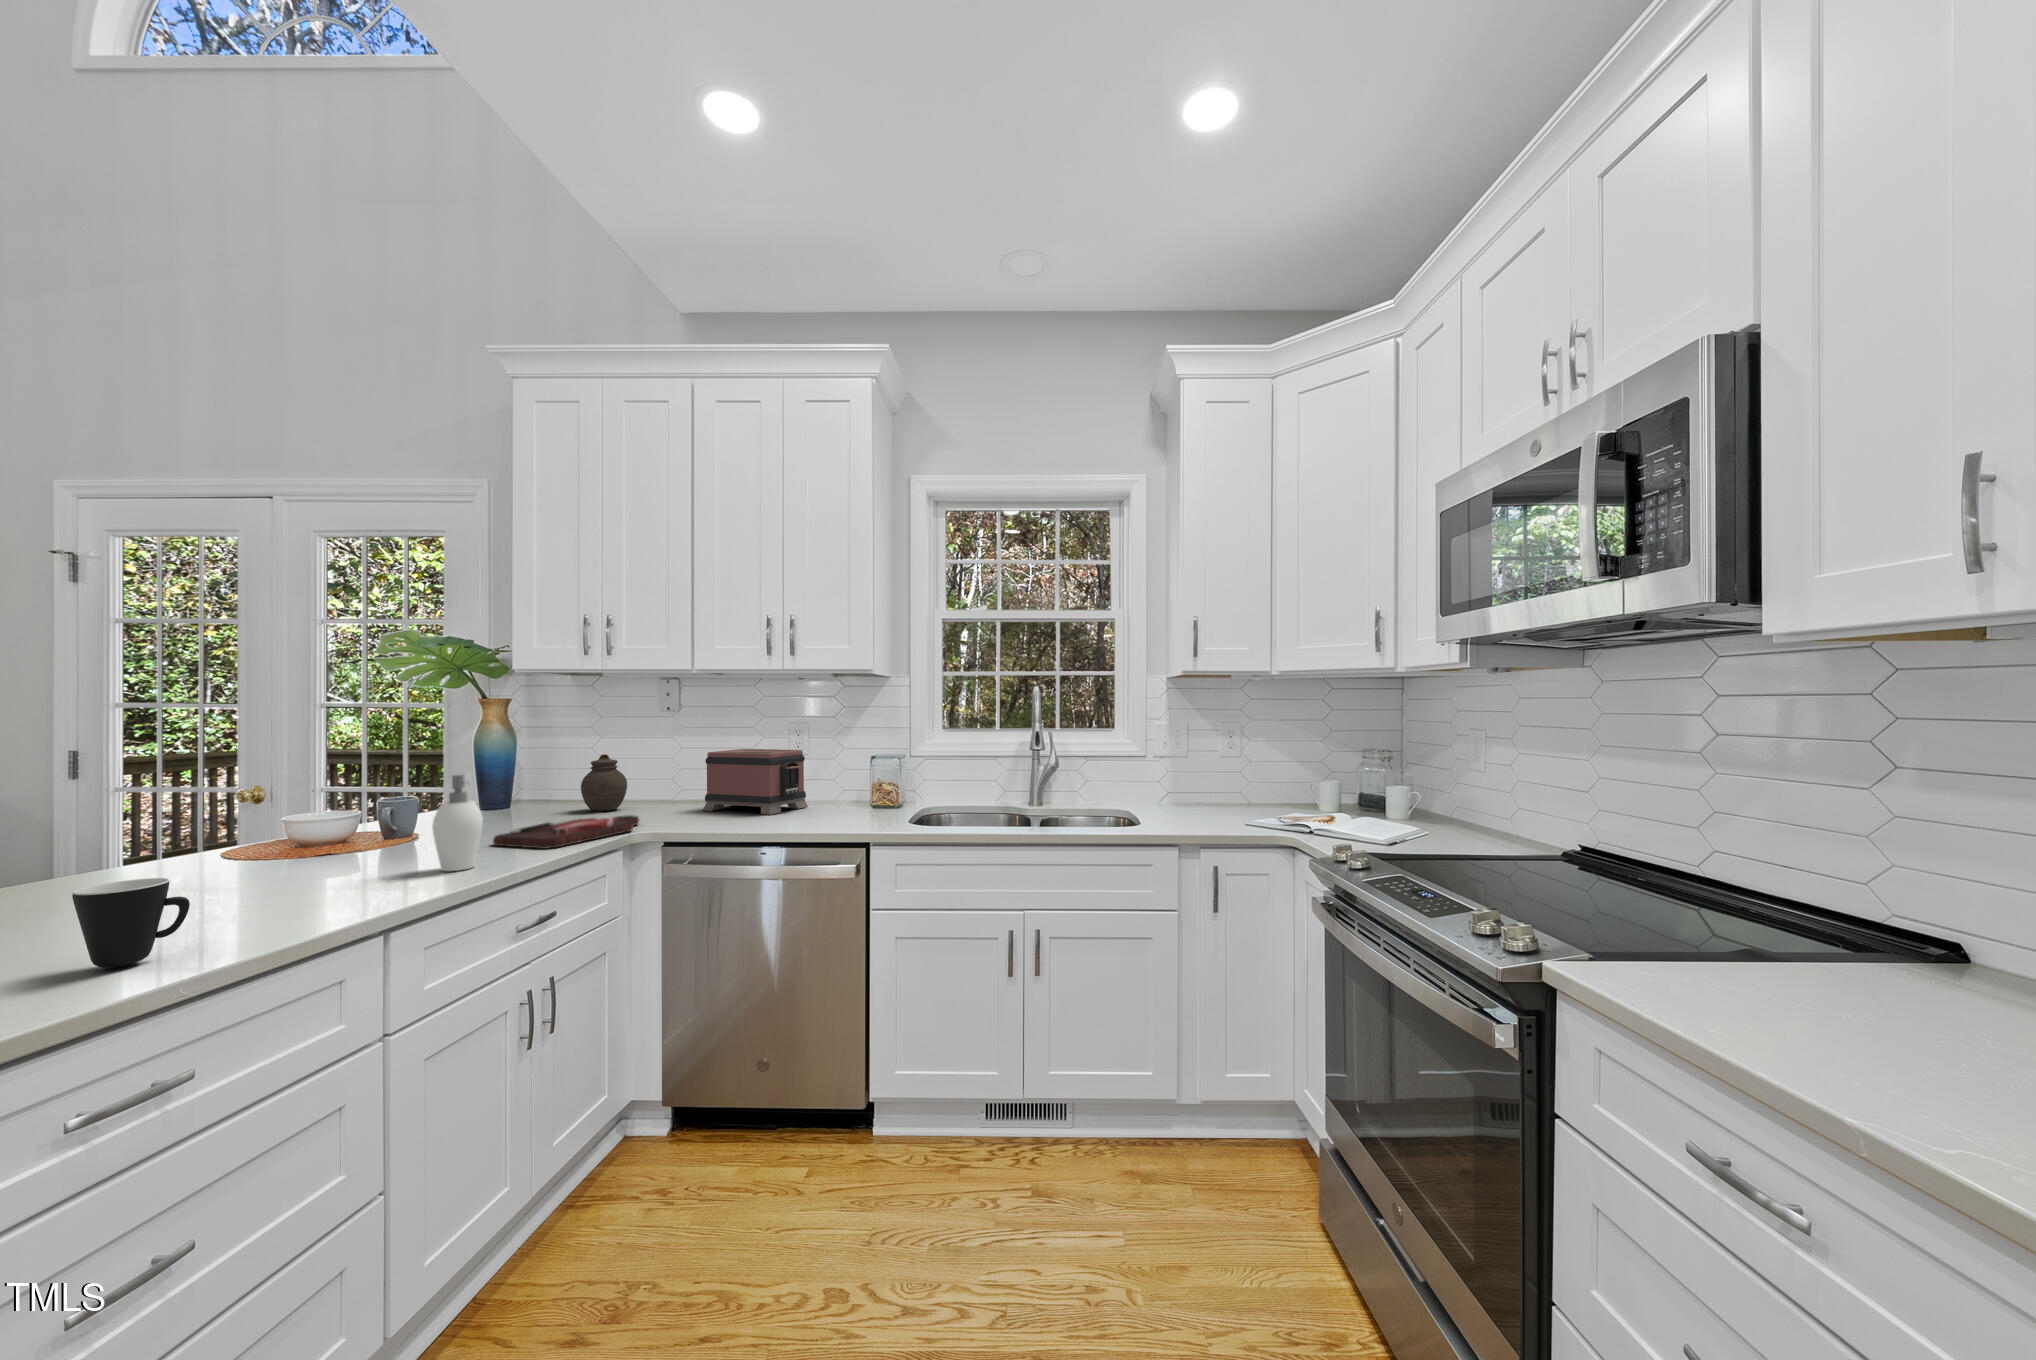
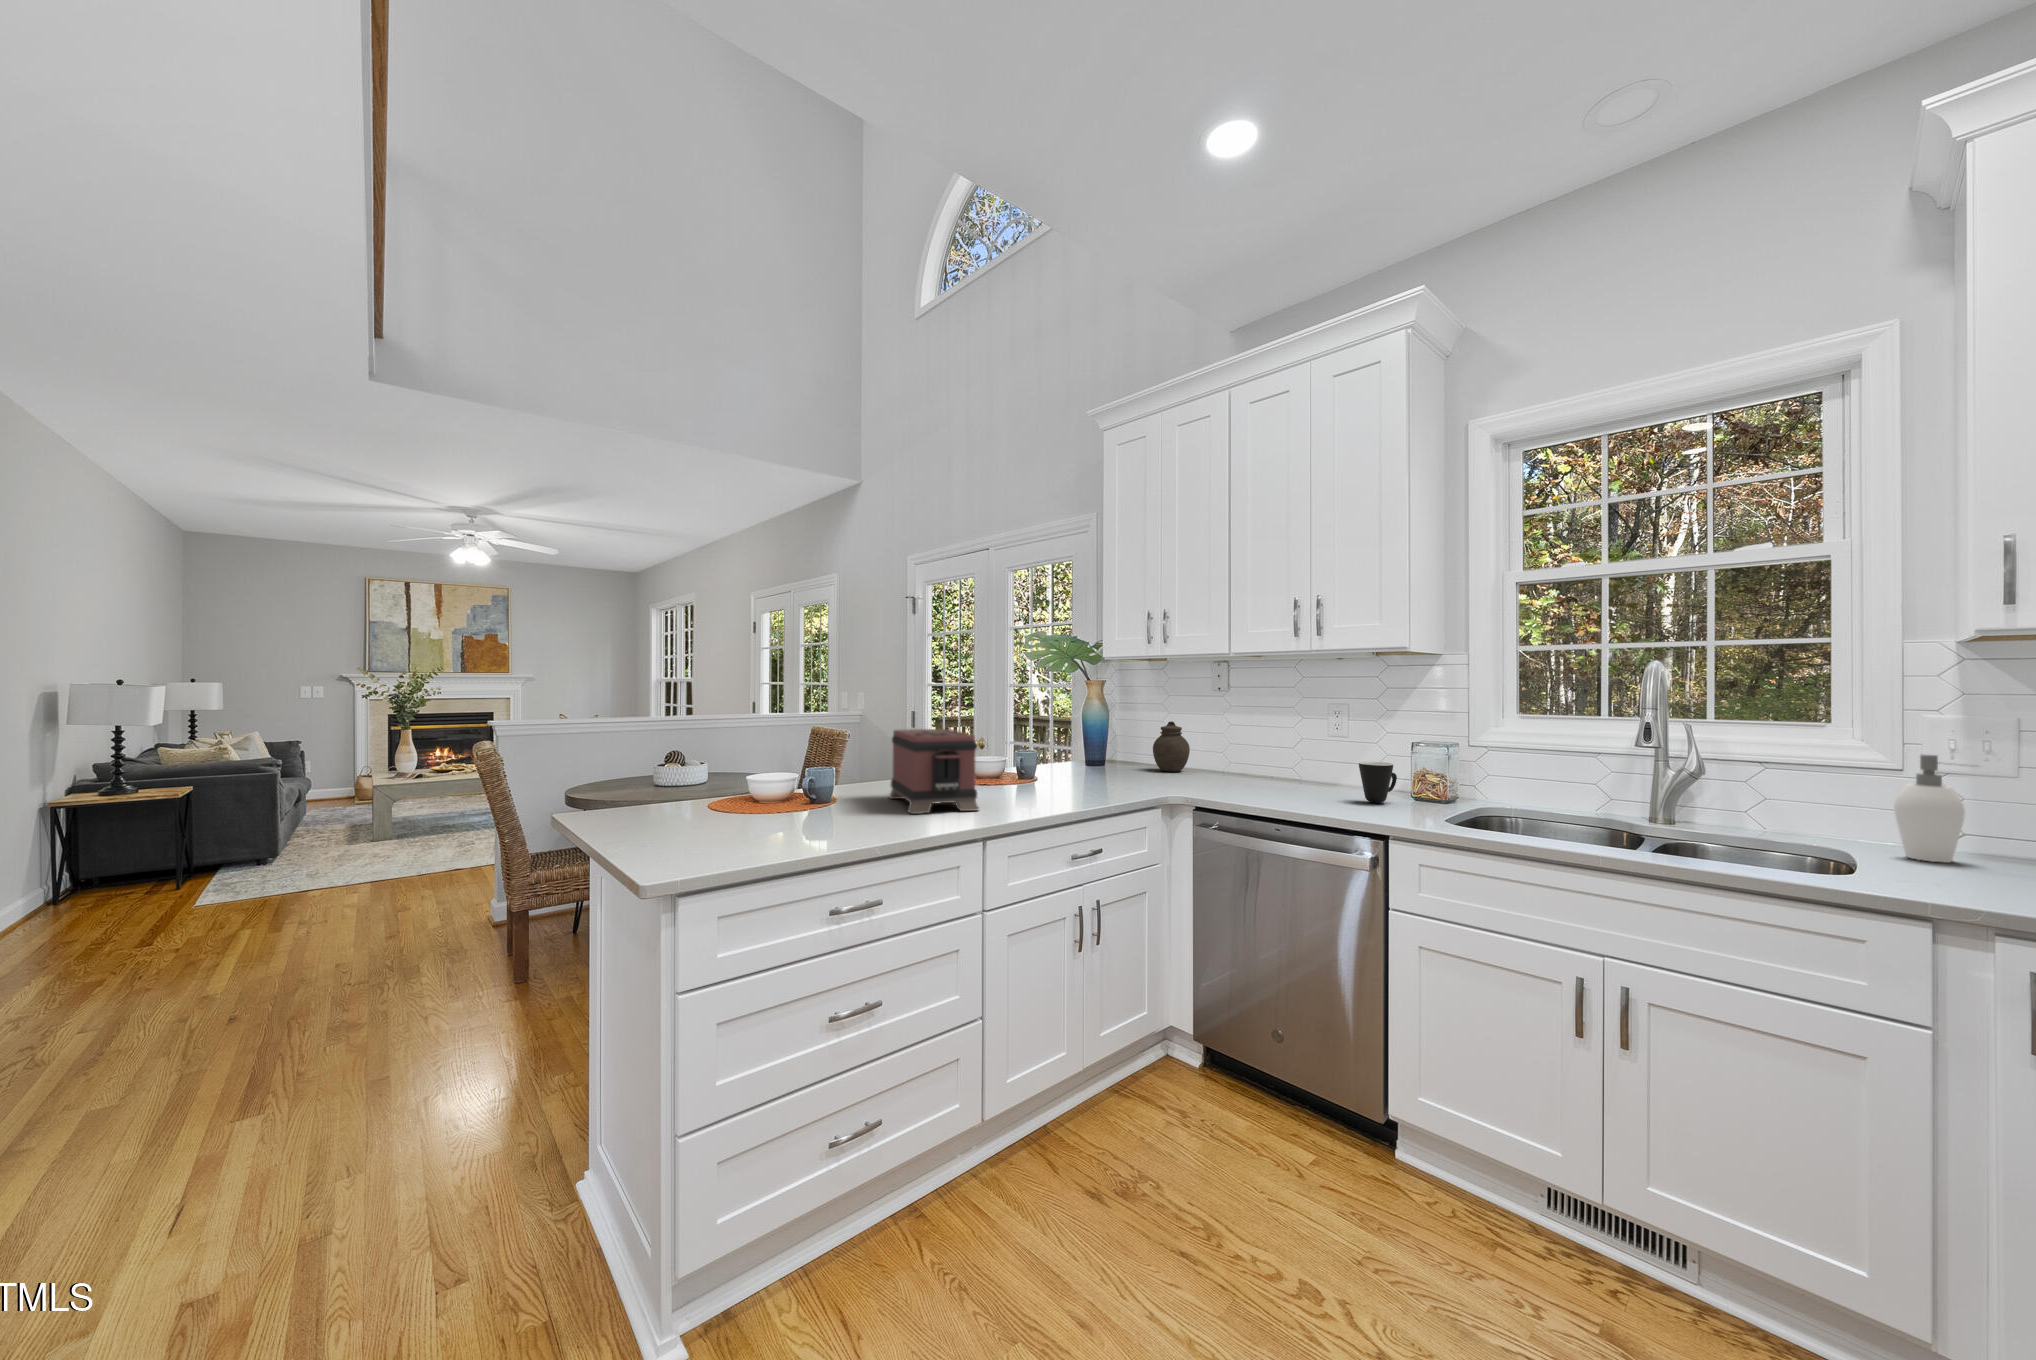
toaster: present [703,749,808,815] -> present [889,729,979,814]
soap dispenser: present [432,774,483,871] -> present [1894,755,1965,862]
cutting board: present [493,814,639,849] -> none [1073,771,1187,794]
mug: present [72,878,190,968] -> present [1359,762,1397,803]

